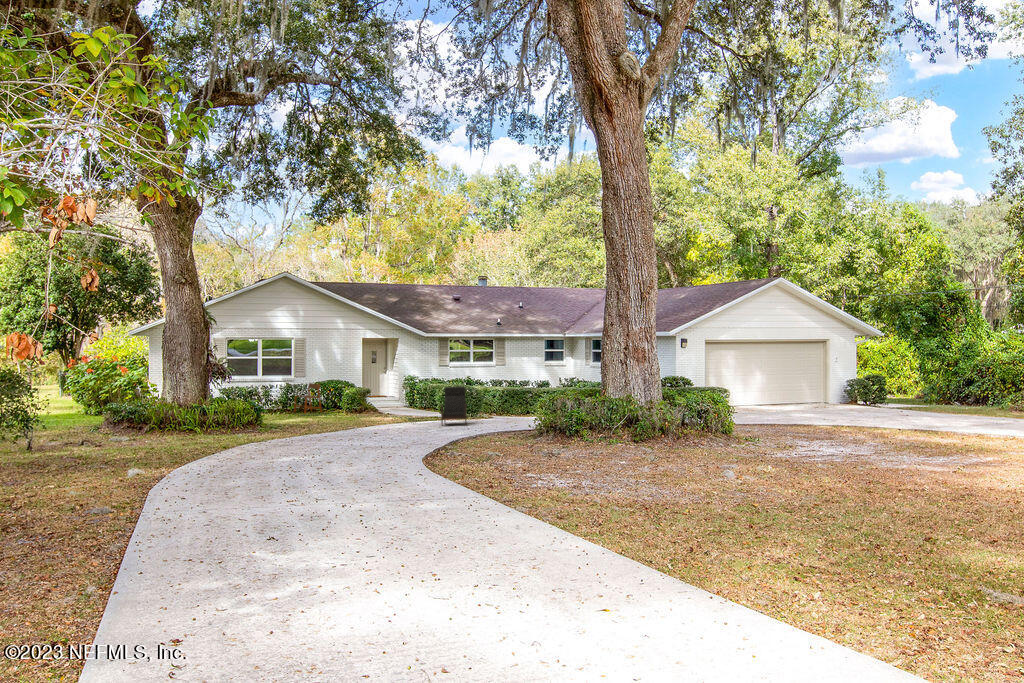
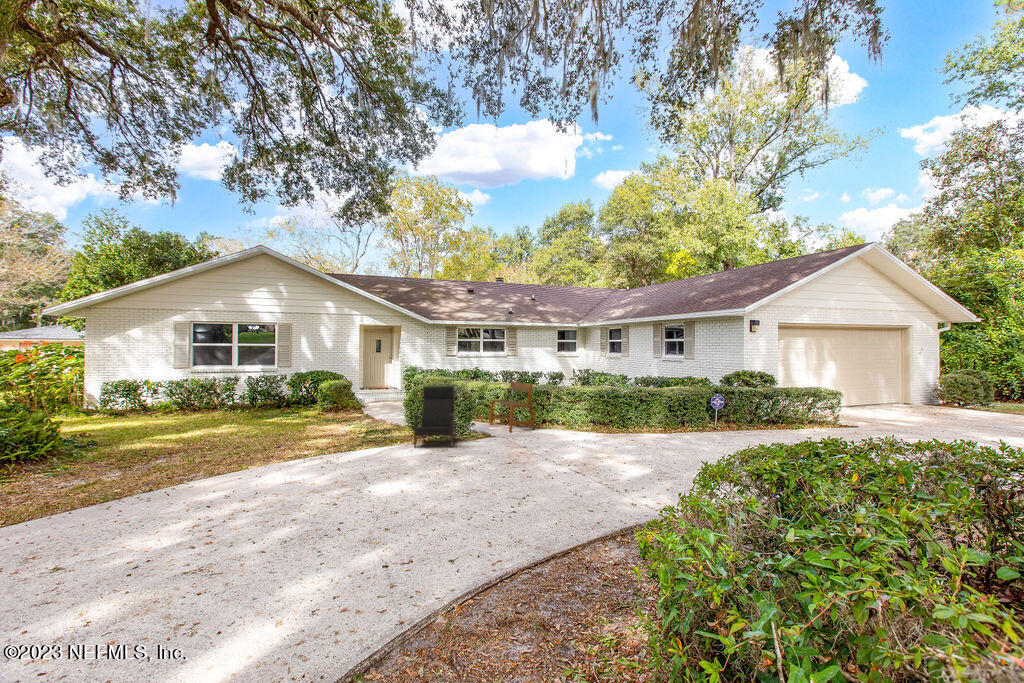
bench: present [294,383,322,413] -> present [490,381,535,432]

